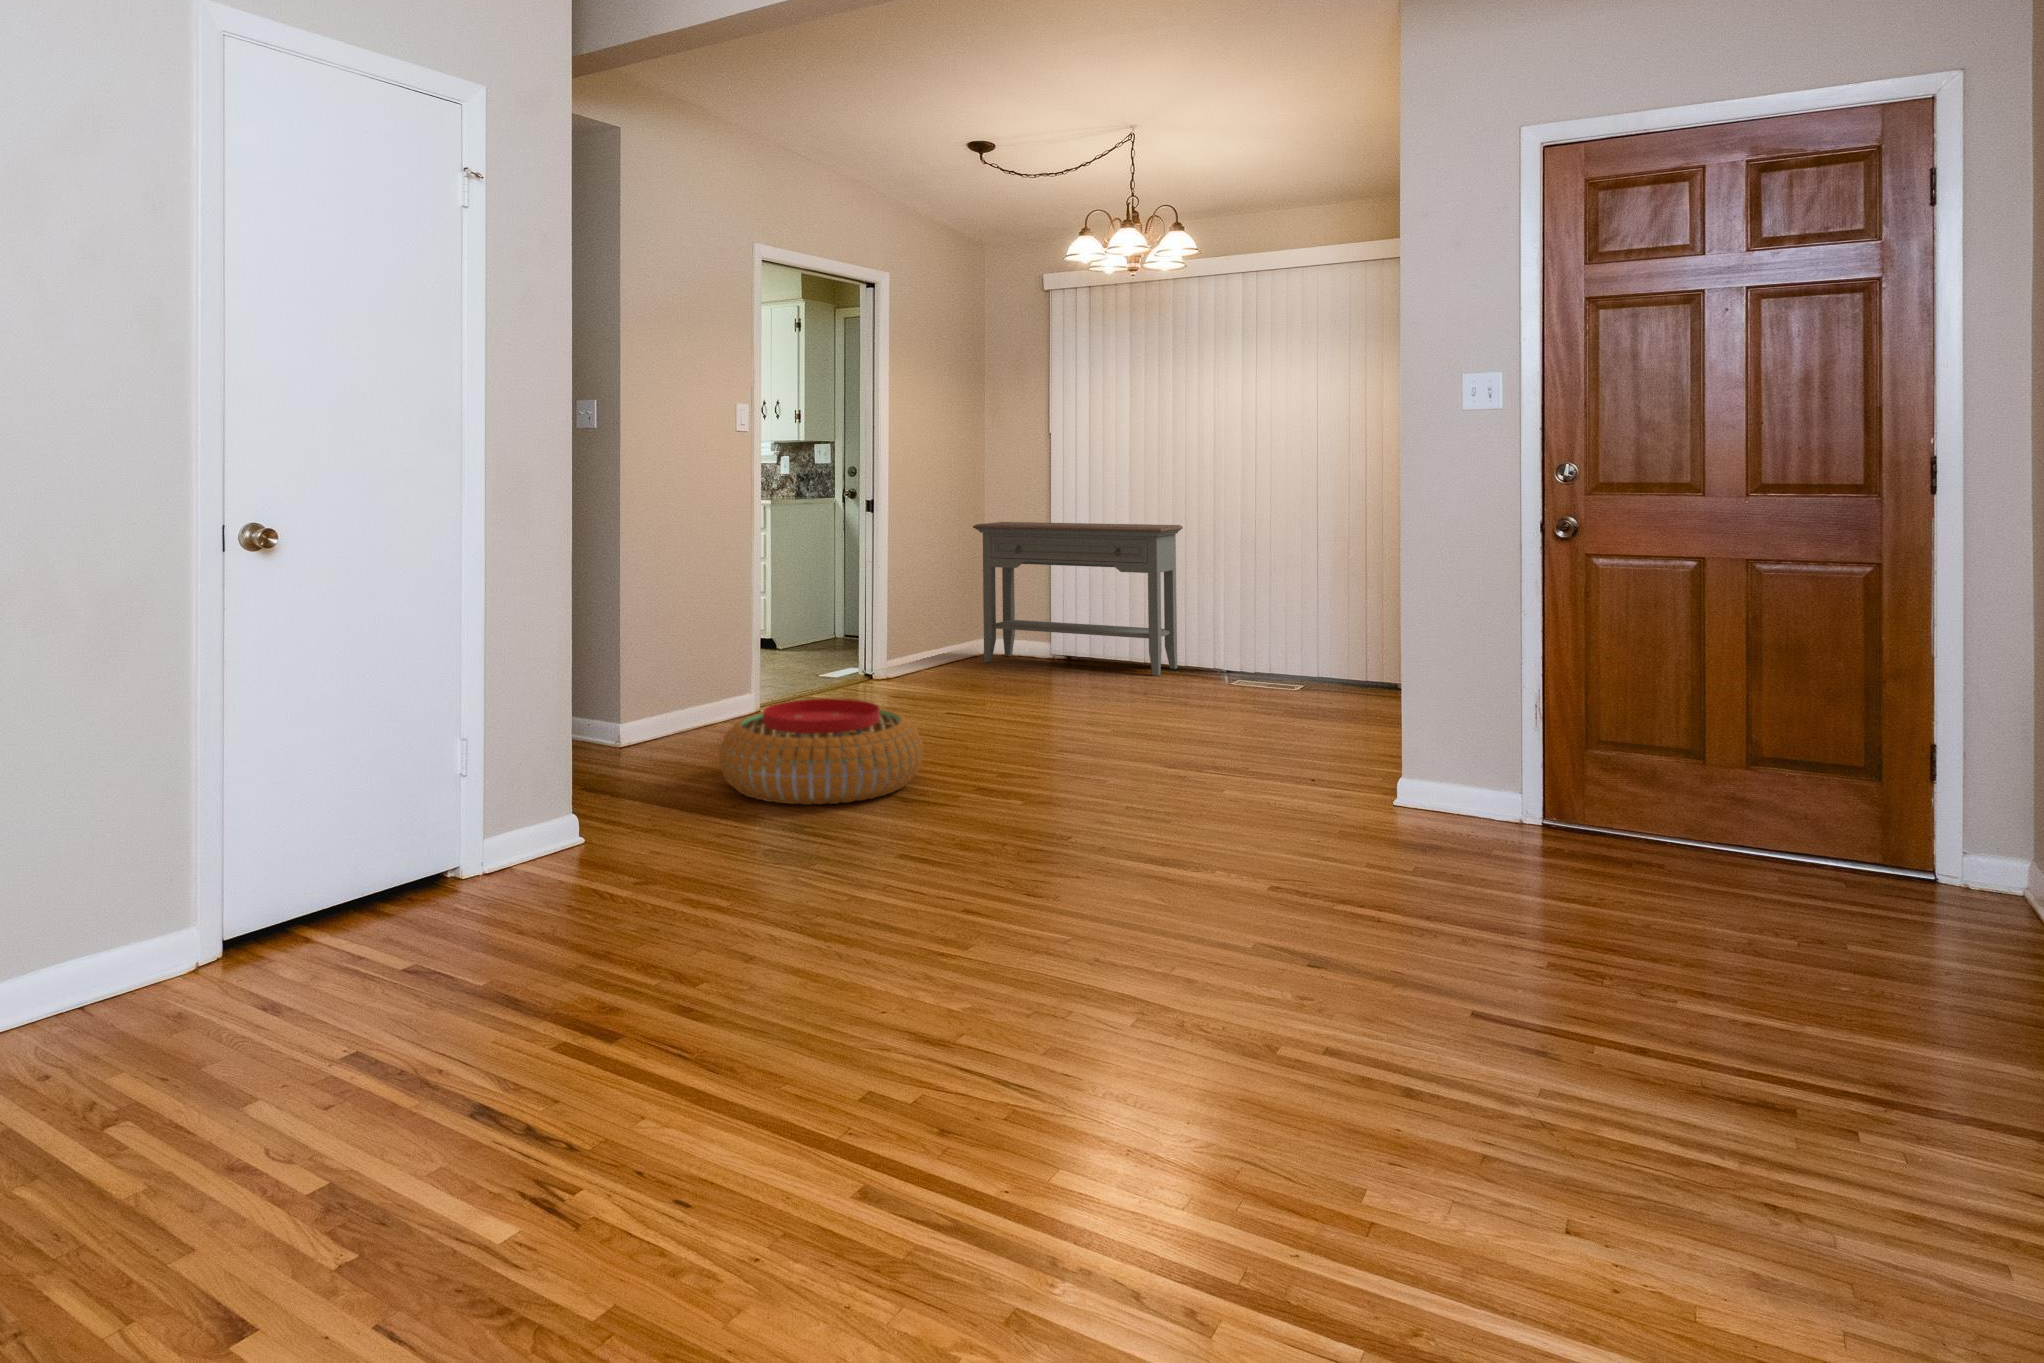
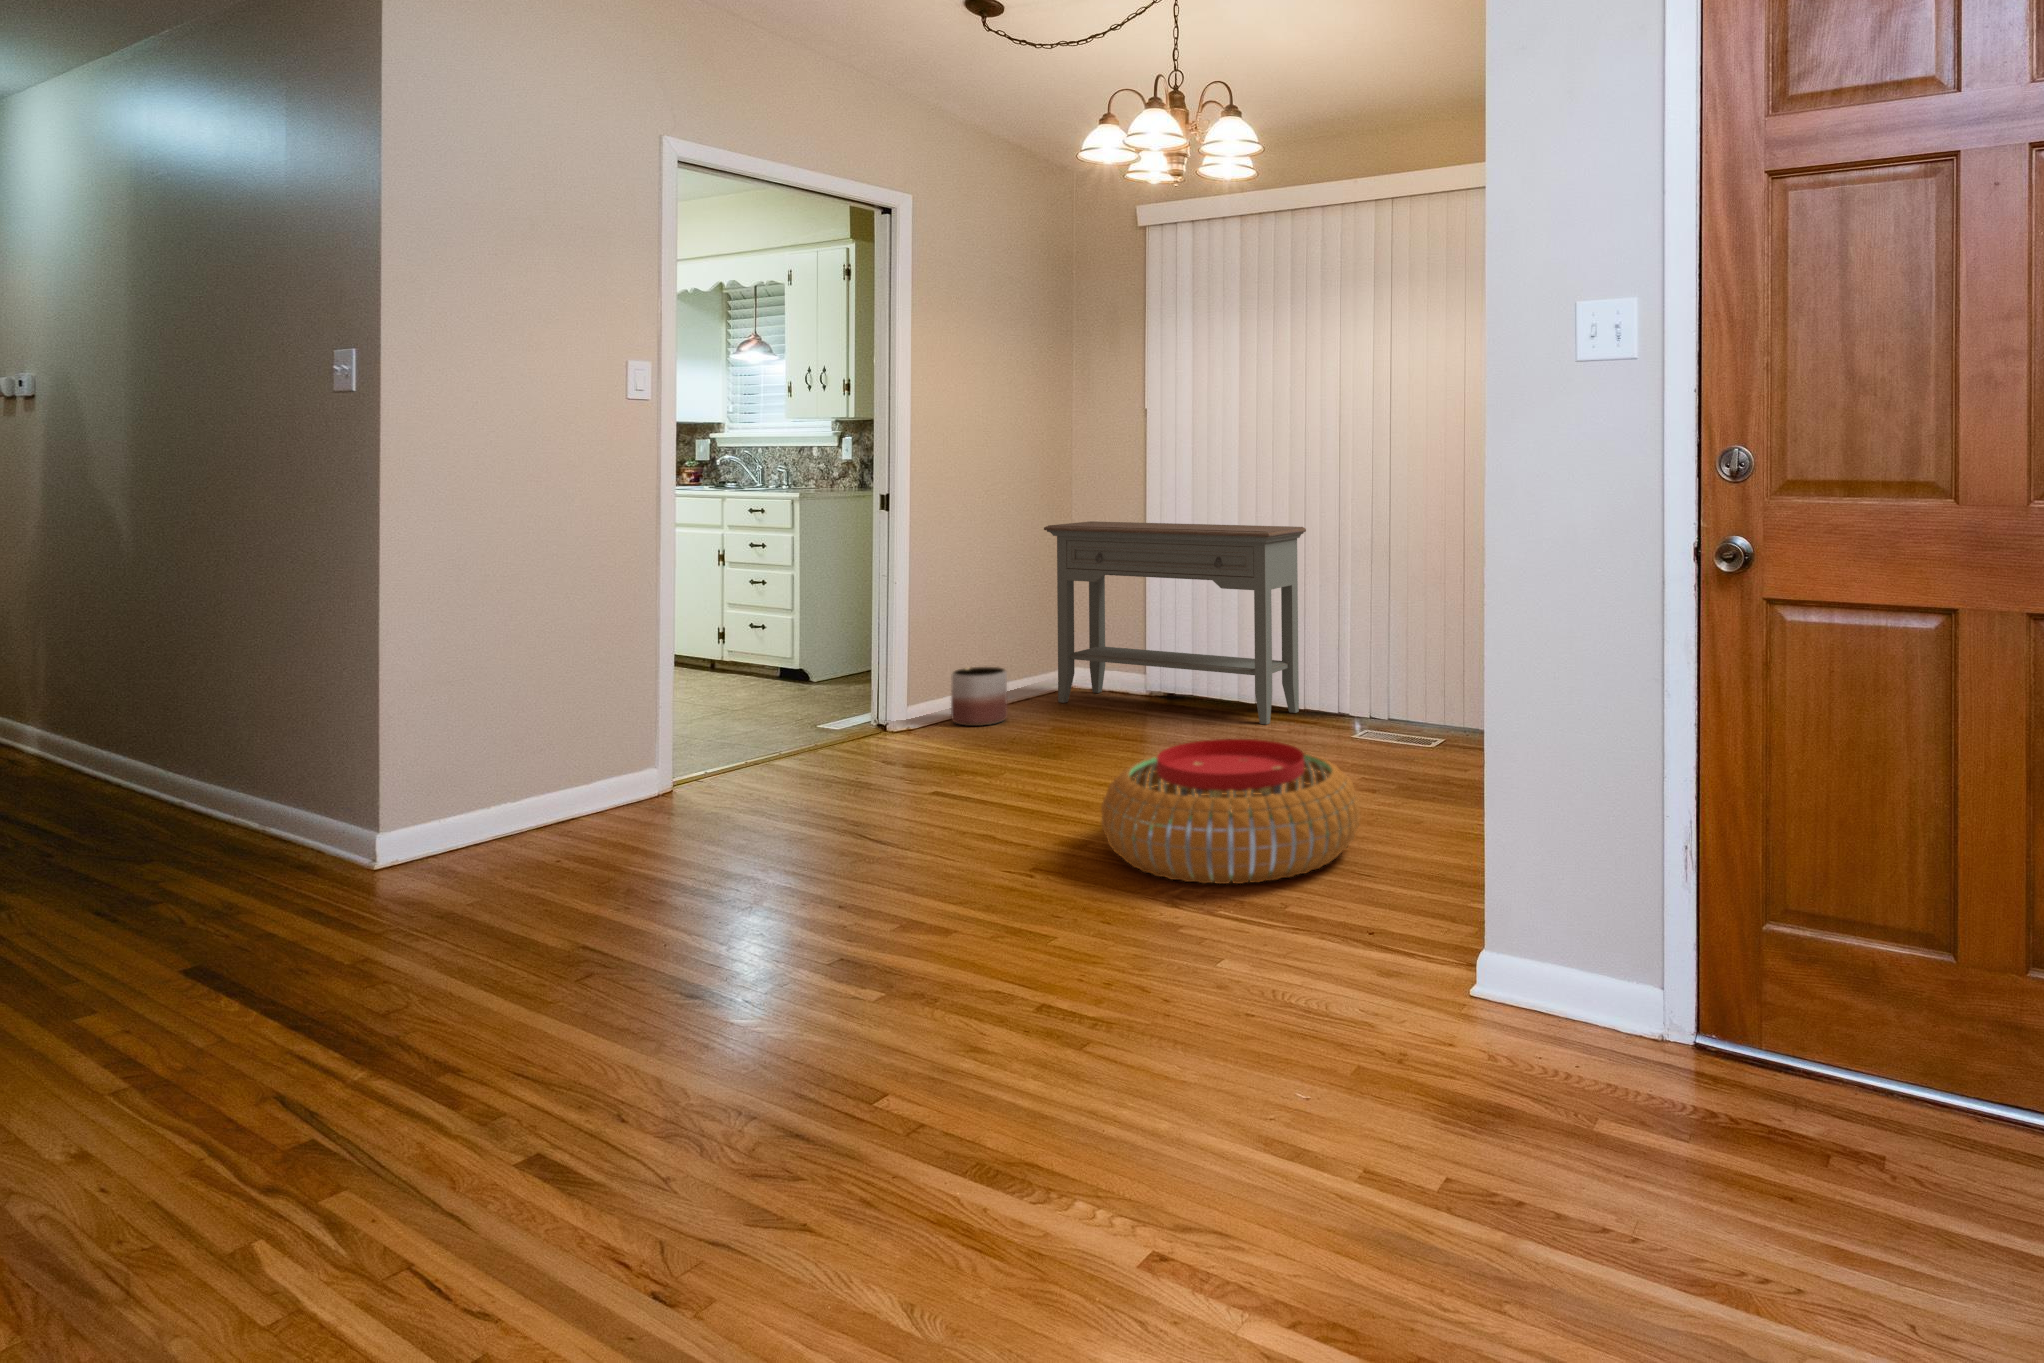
planter: none [914,632,956,676] -> present [951,667,1008,726]
pouf: present [719,698,923,805] -> present [1101,739,1360,884]

